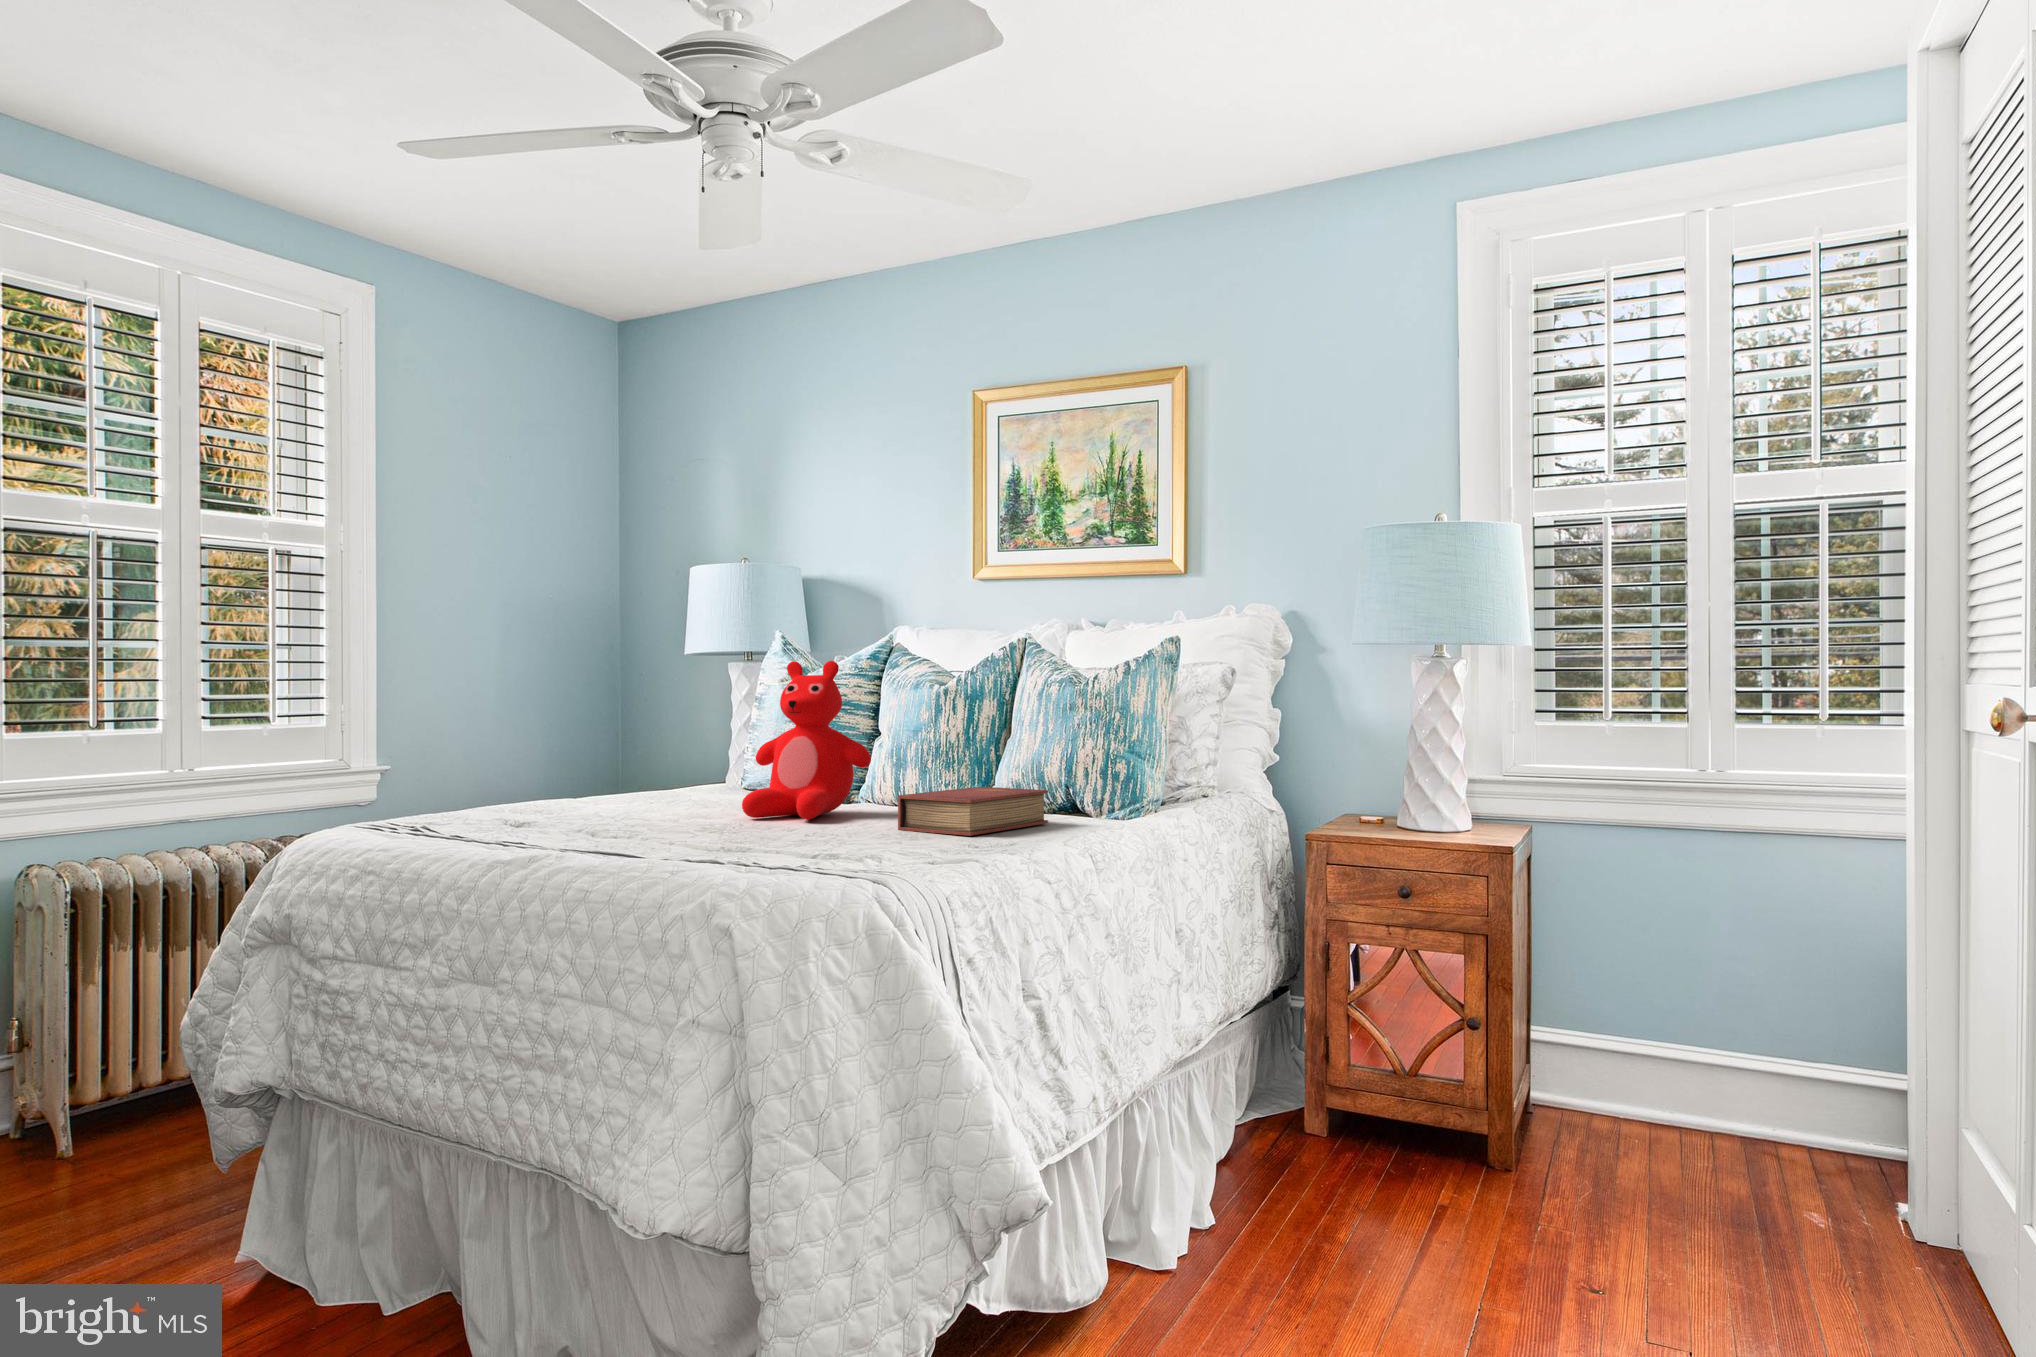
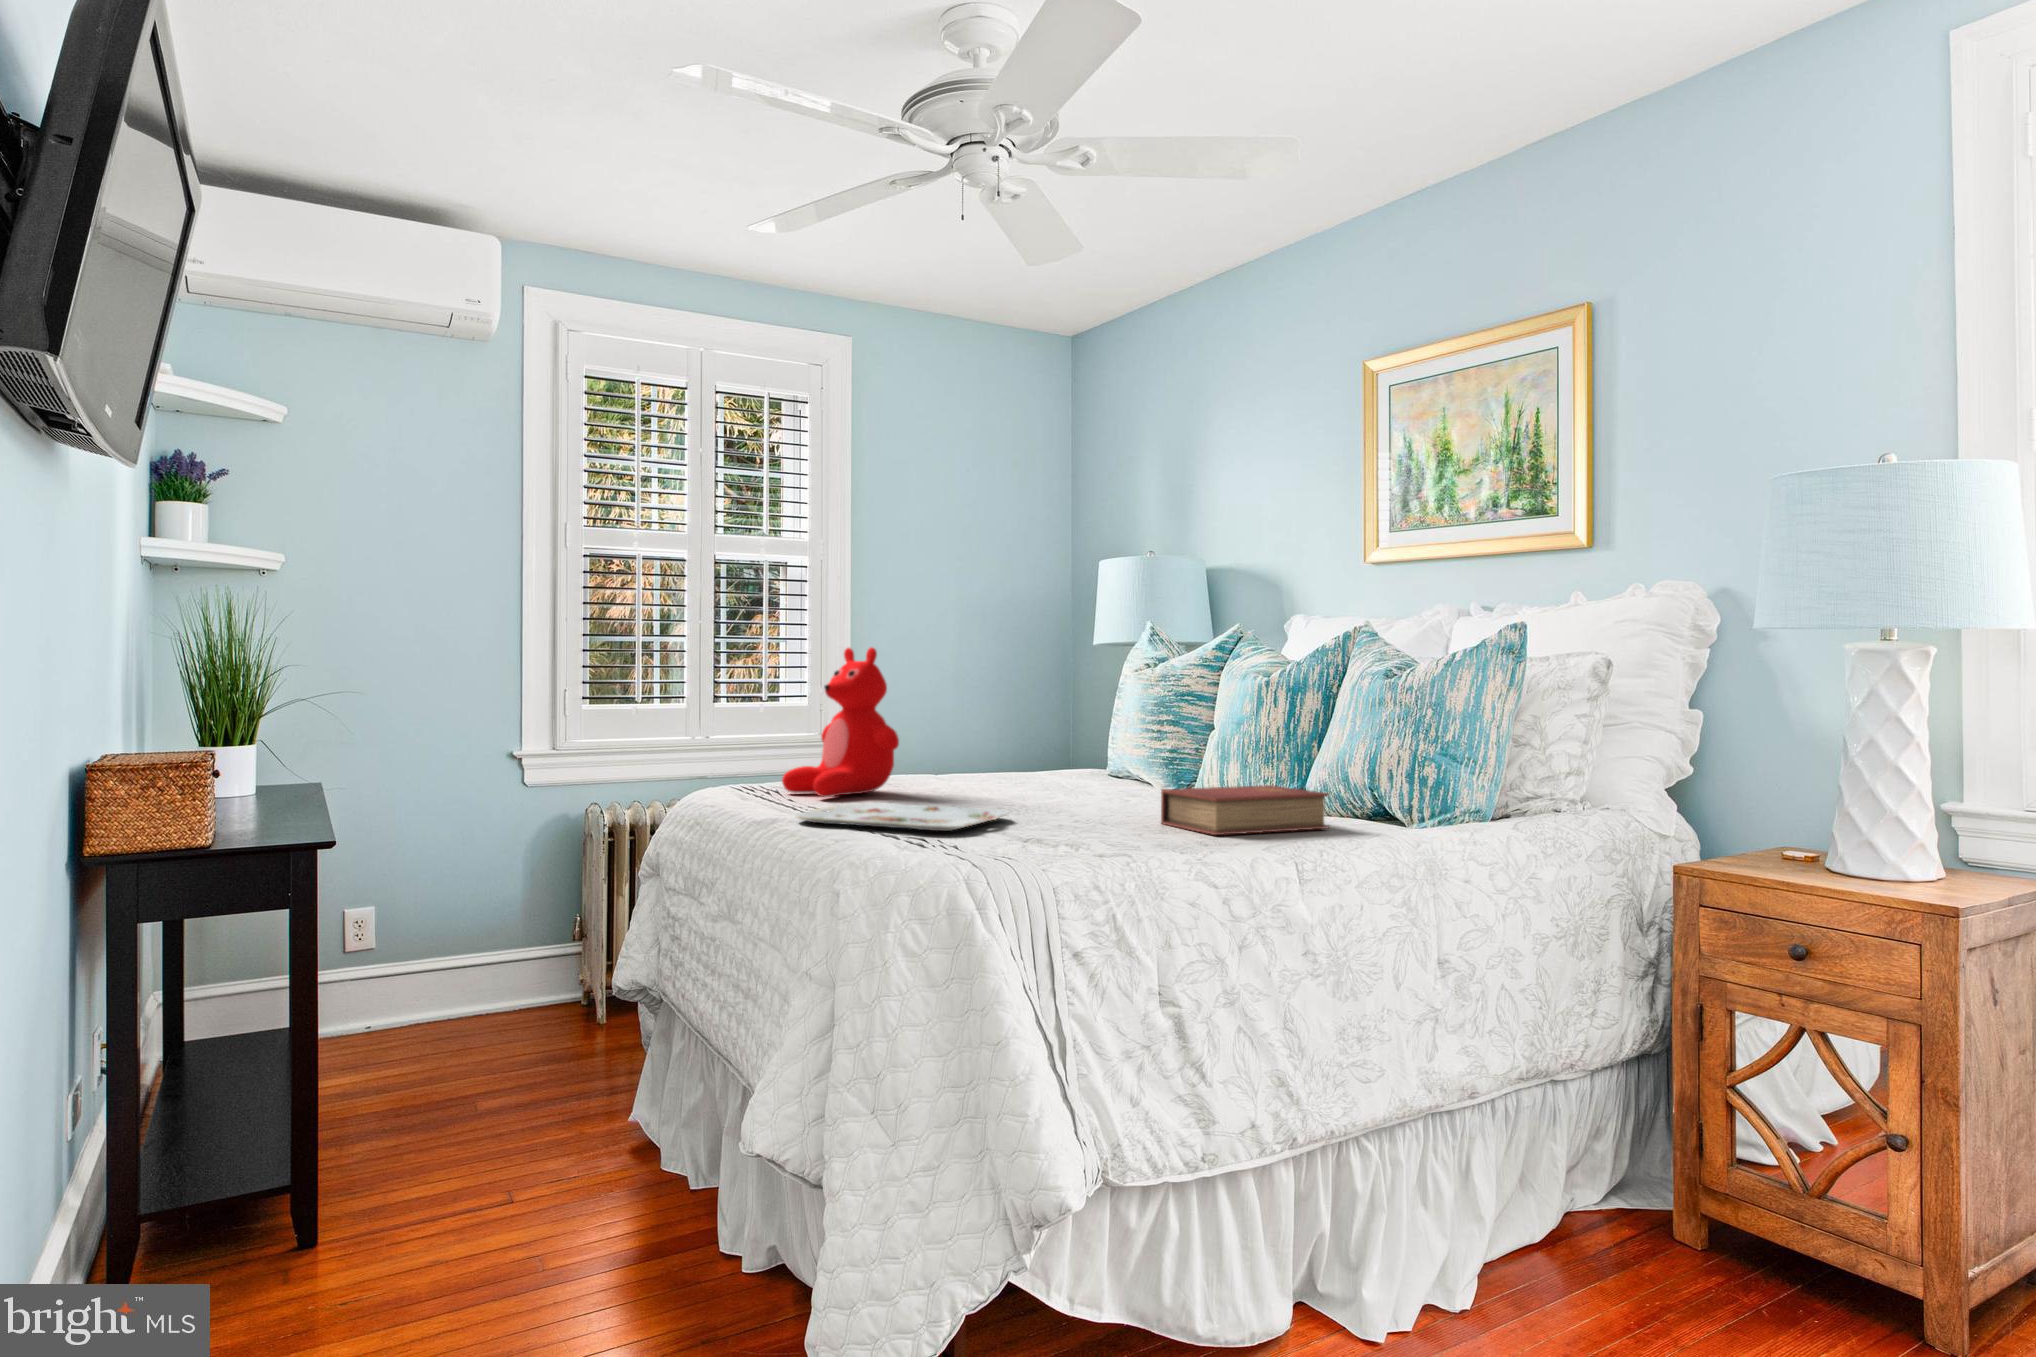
teddy bear: present [742,661,871,820] -> present [782,647,899,797]
serving tray: none [520,827,755,855] -> present [796,803,1008,831]

